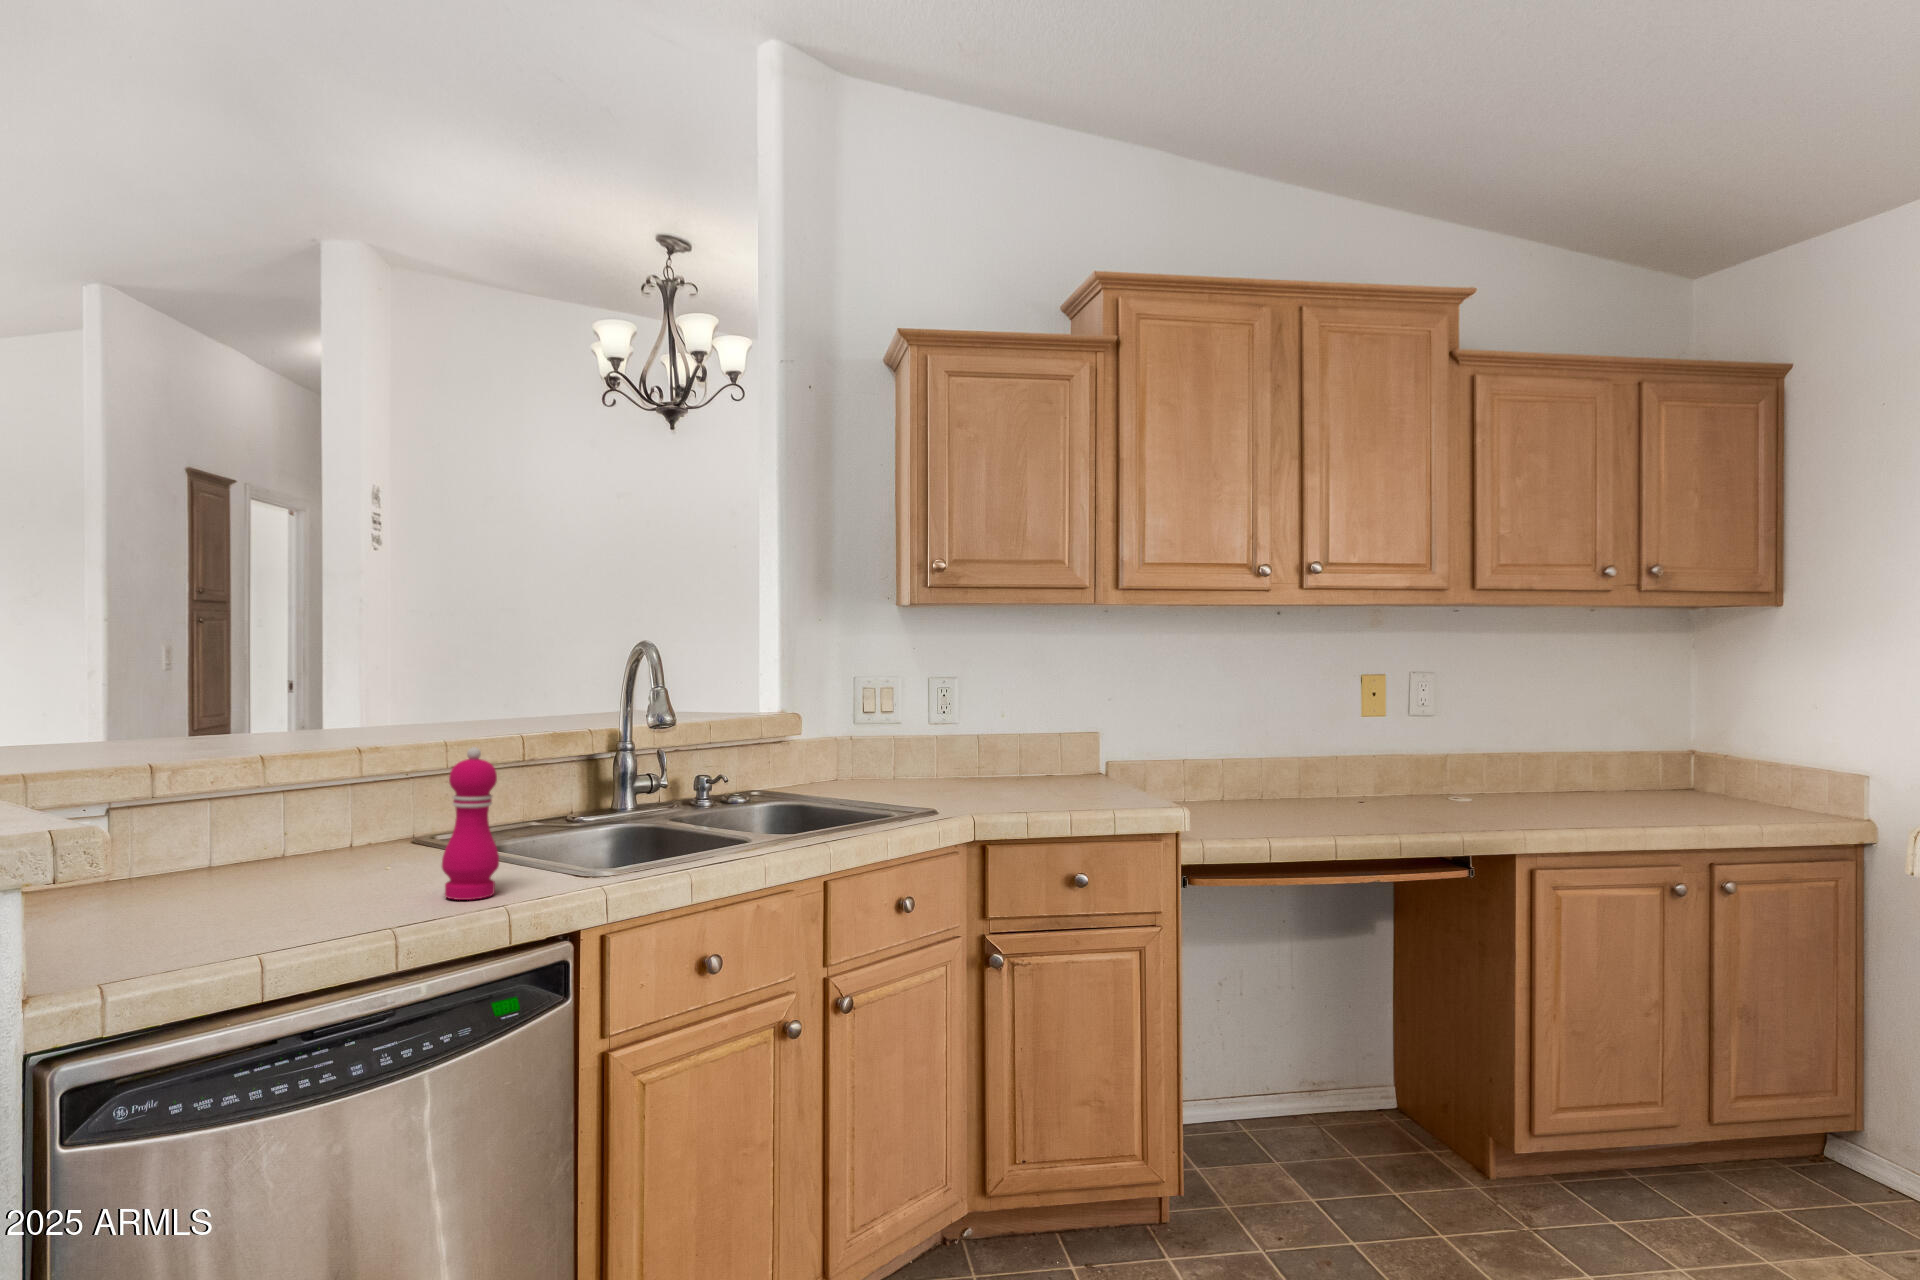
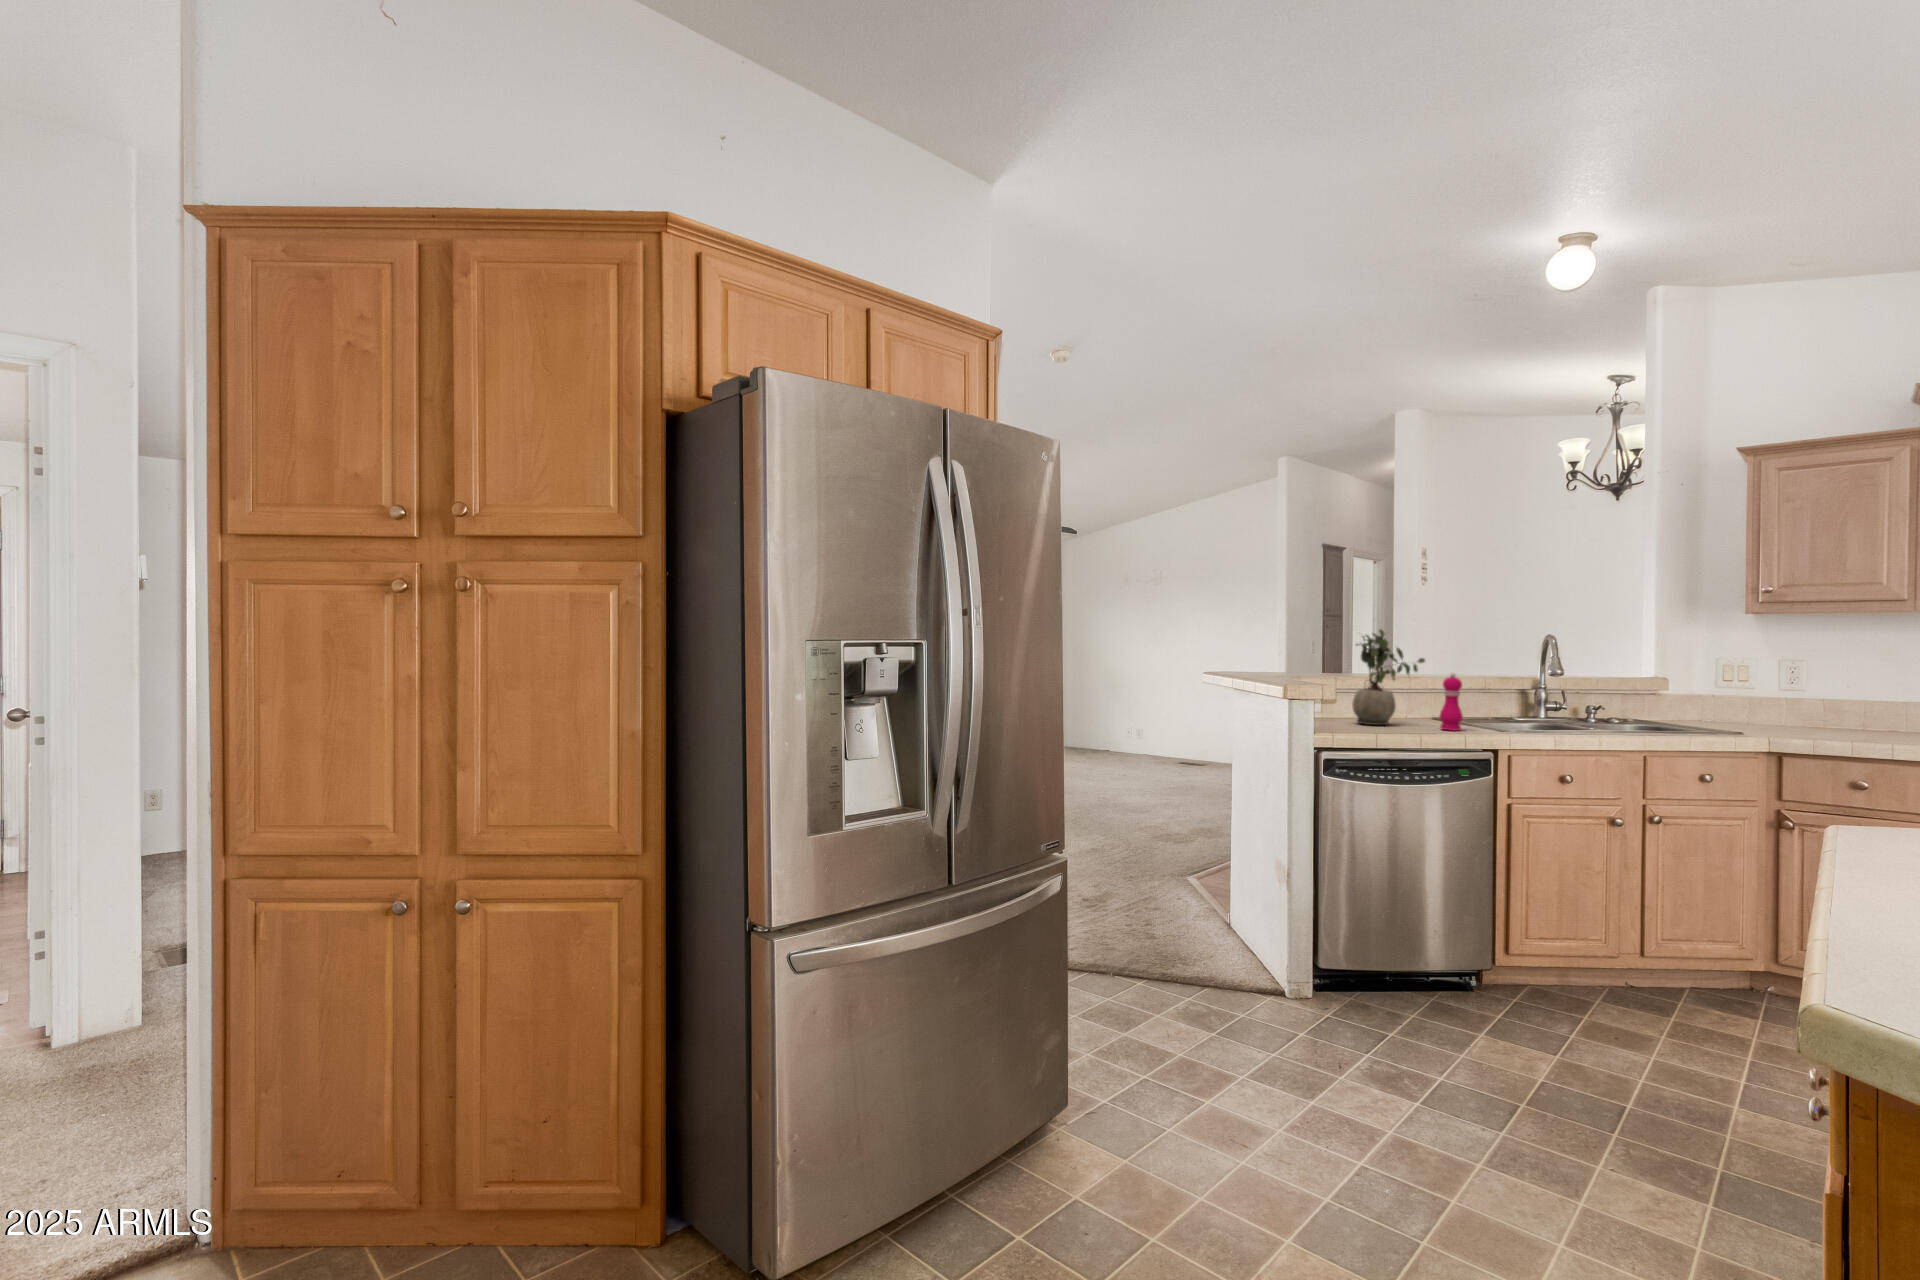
potted plant: none [195,635,403,911] -> present [1352,629,1425,725]

